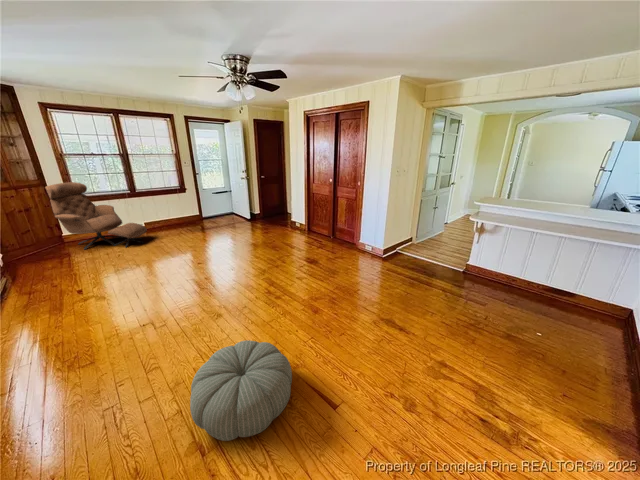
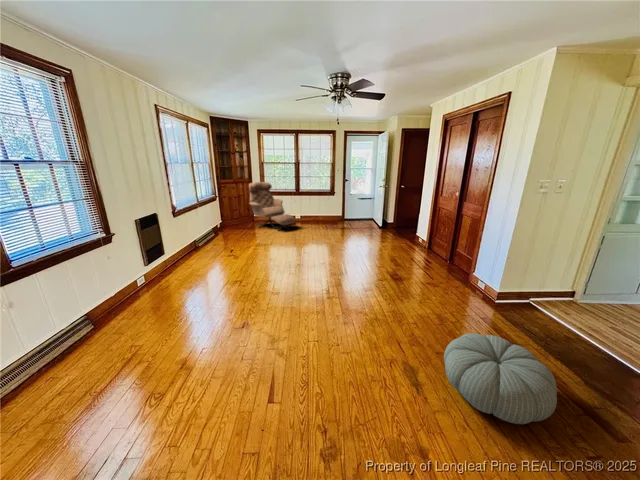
pouf: present [190,340,292,441] -> present [444,333,557,424]

